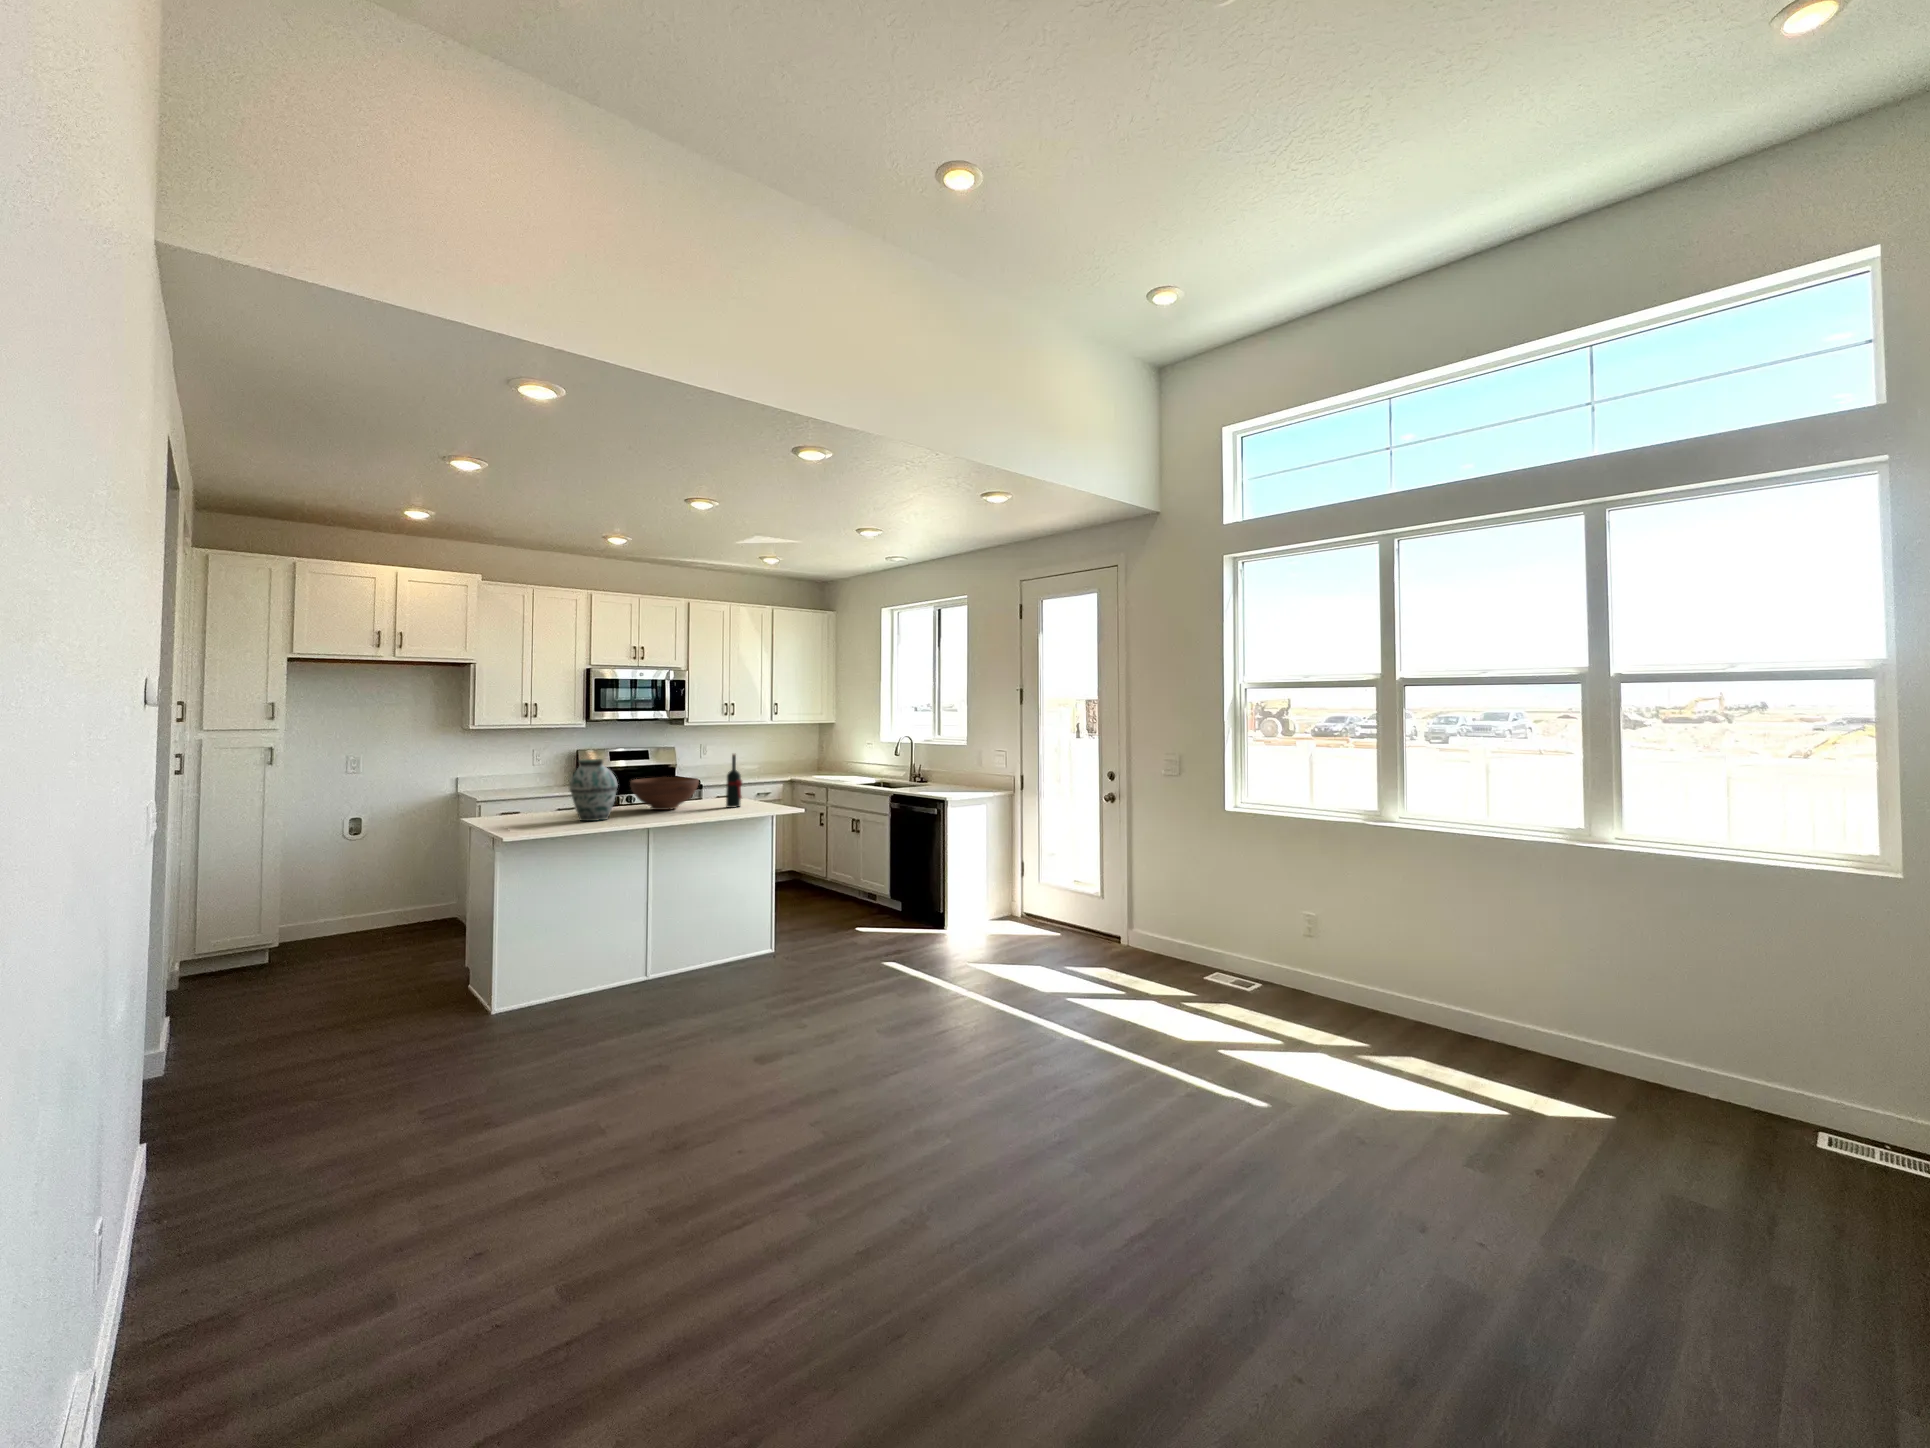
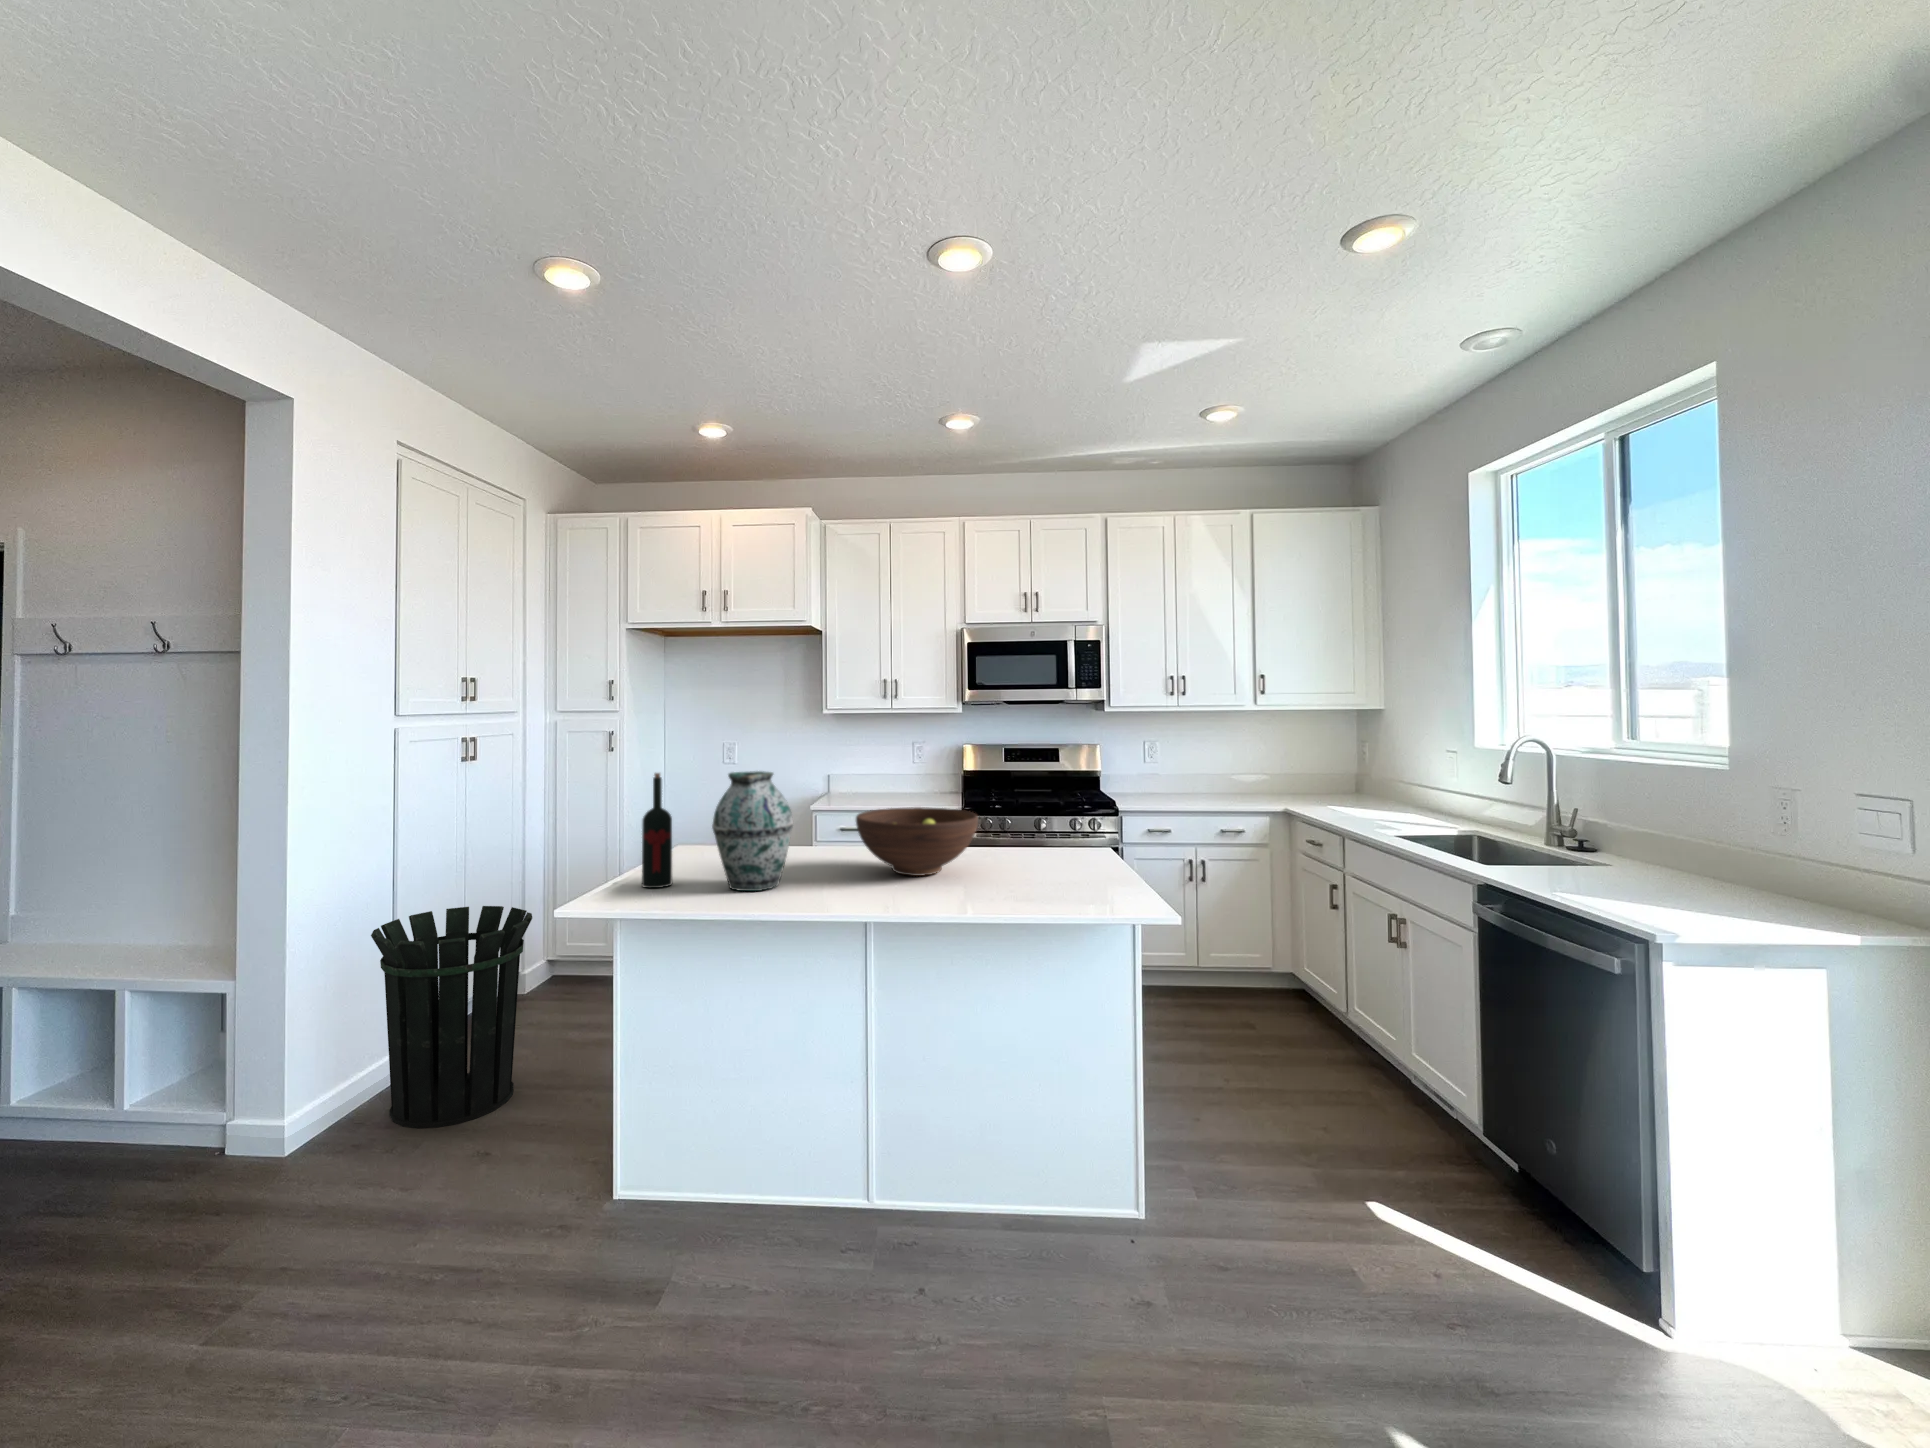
wine bottle: present [726,754,742,808] -> present [642,773,672,888]
waste bin: none [192,879,340,1043] -> present [371,906,532,1128]

